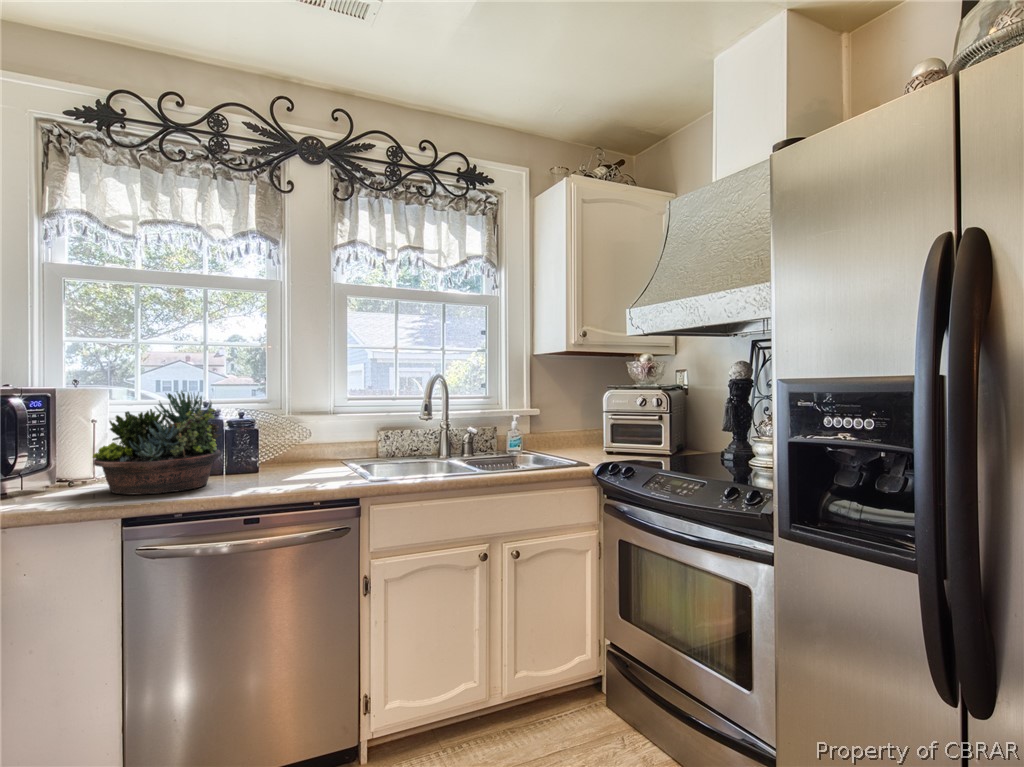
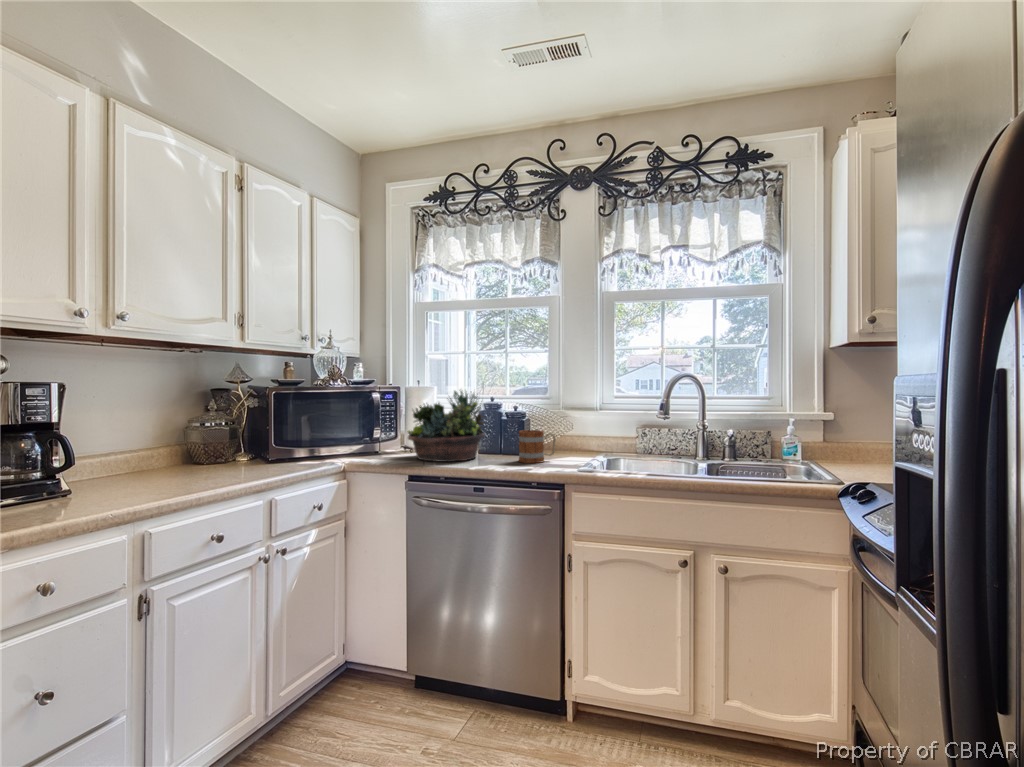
mug: none [273,440,316,481] -> present [519,430,556,463]

